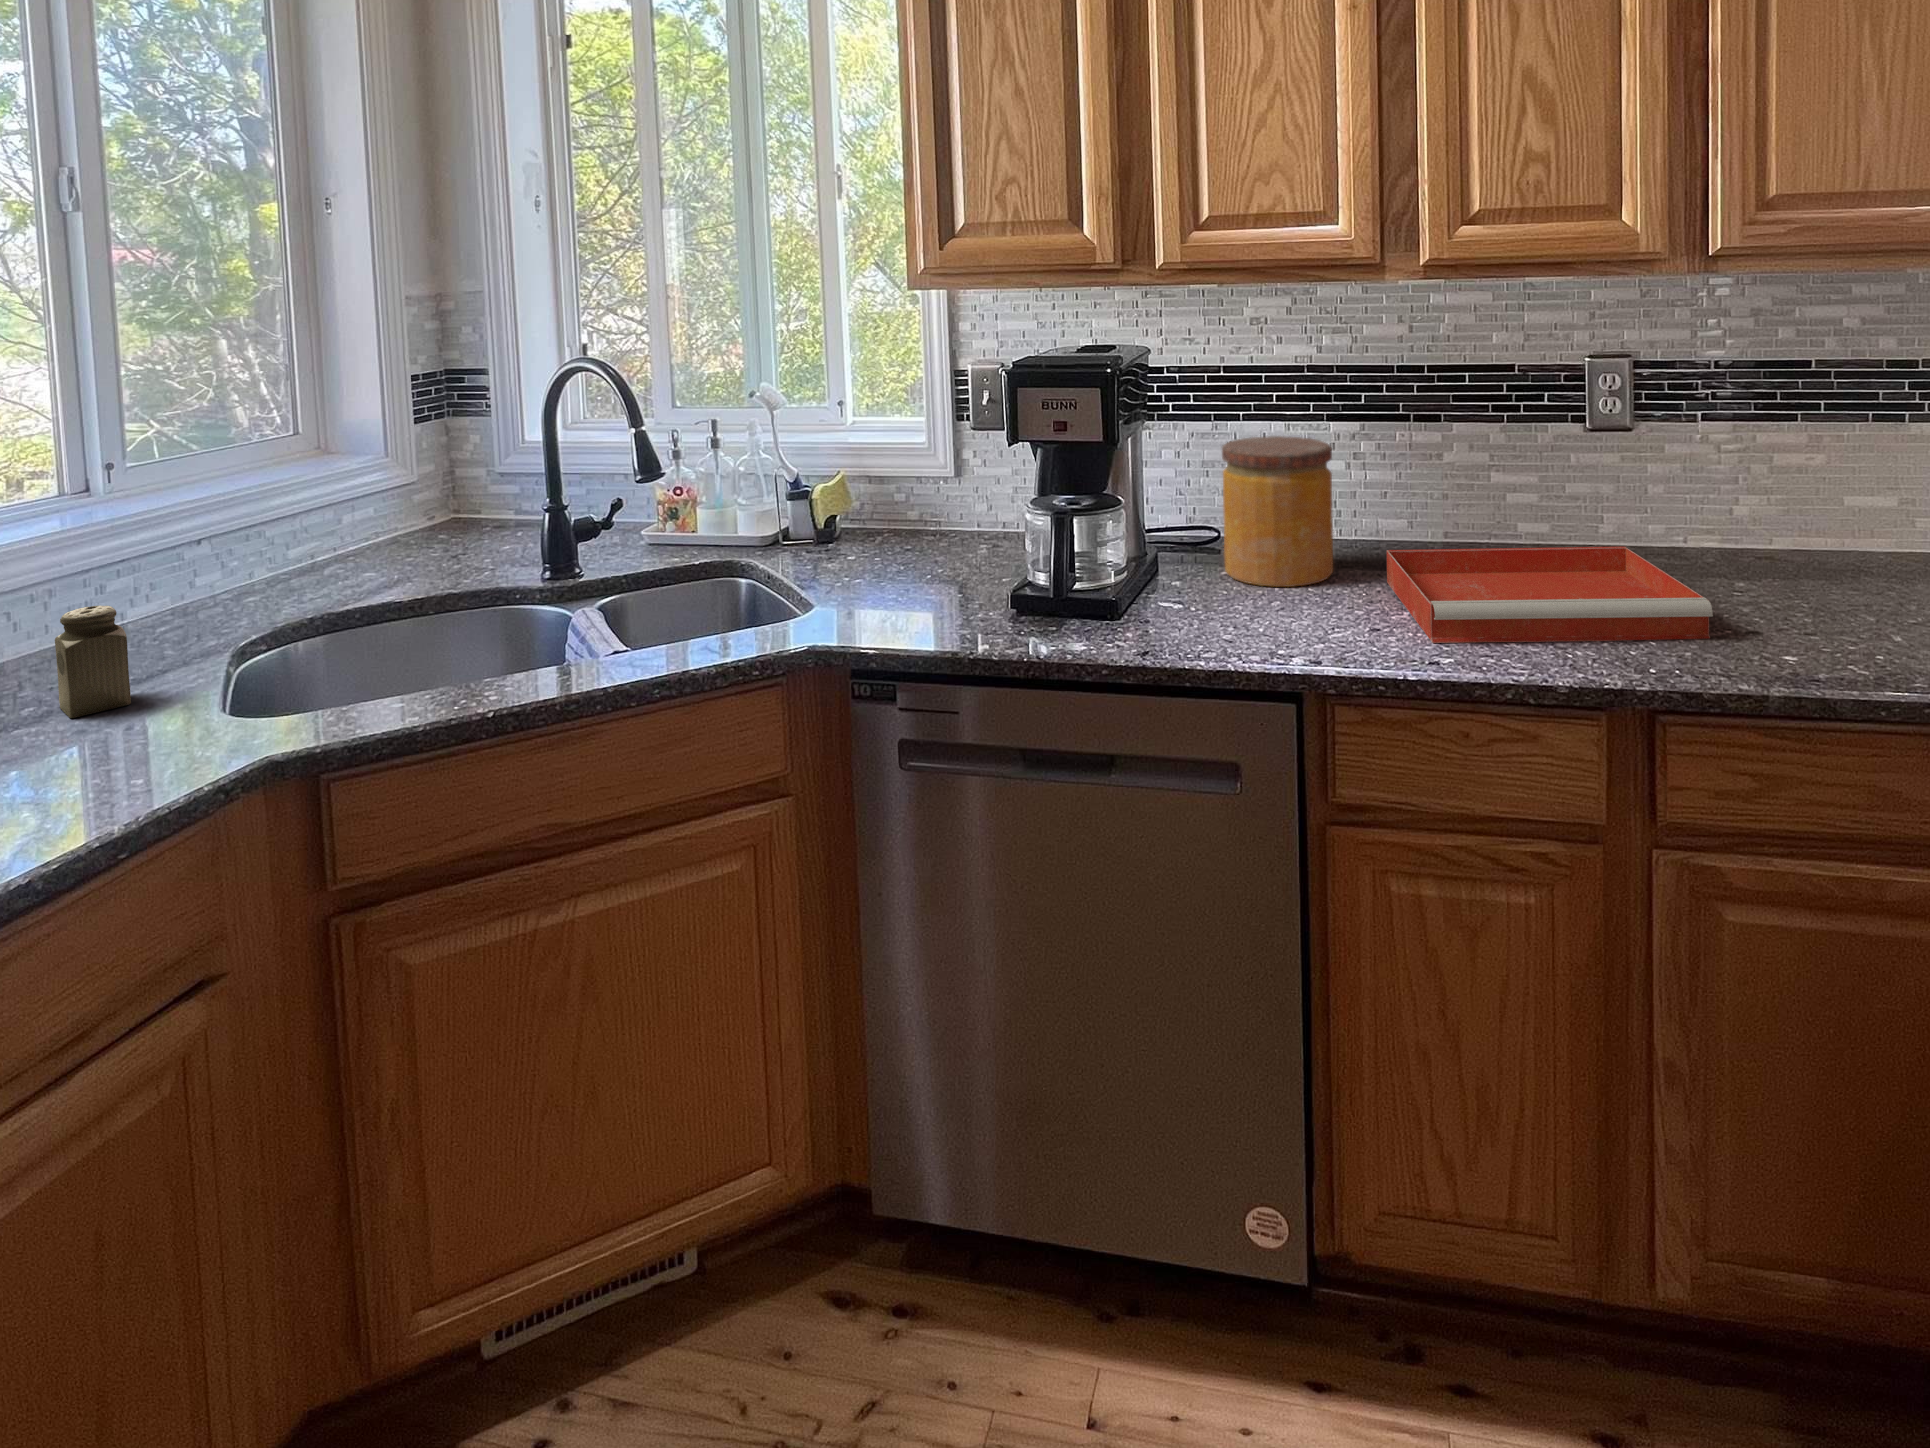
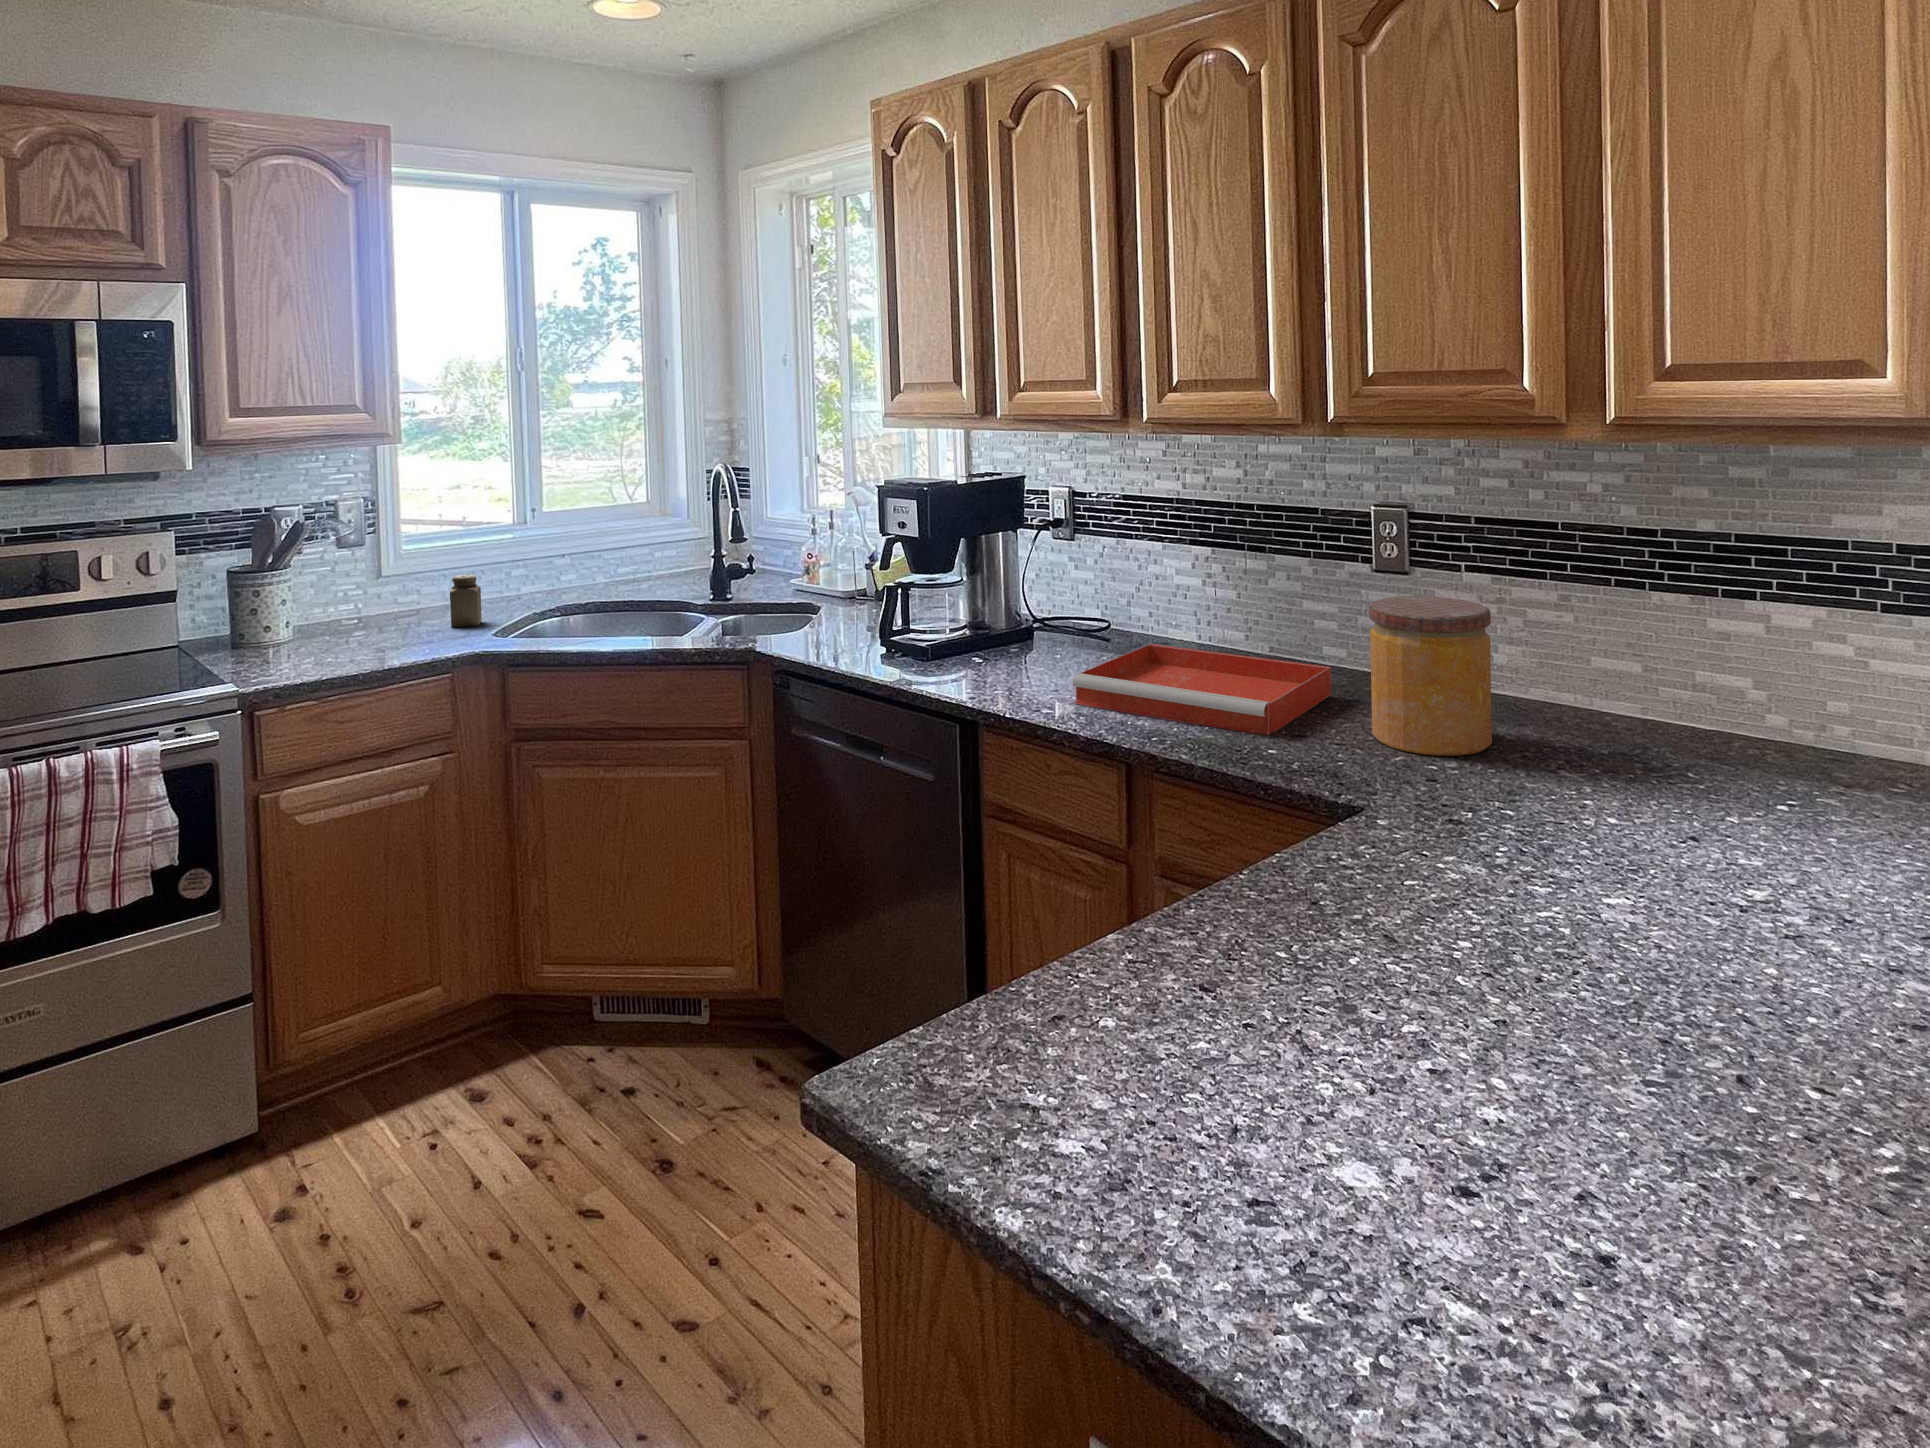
jar: present [1222,436,1333,587] -> present [1369,596,1492,756]

